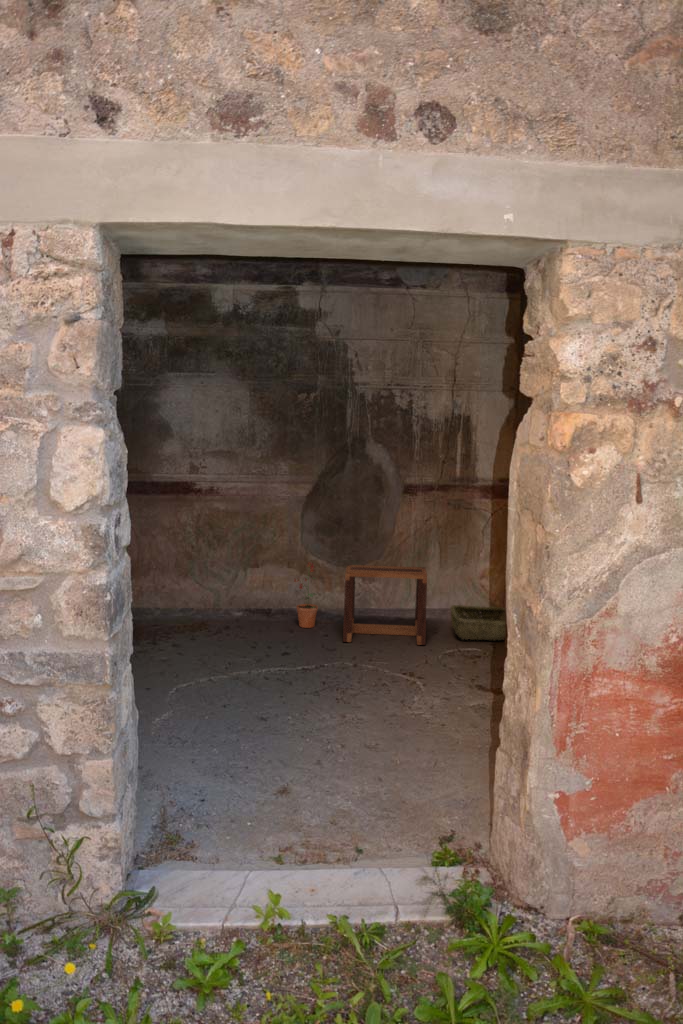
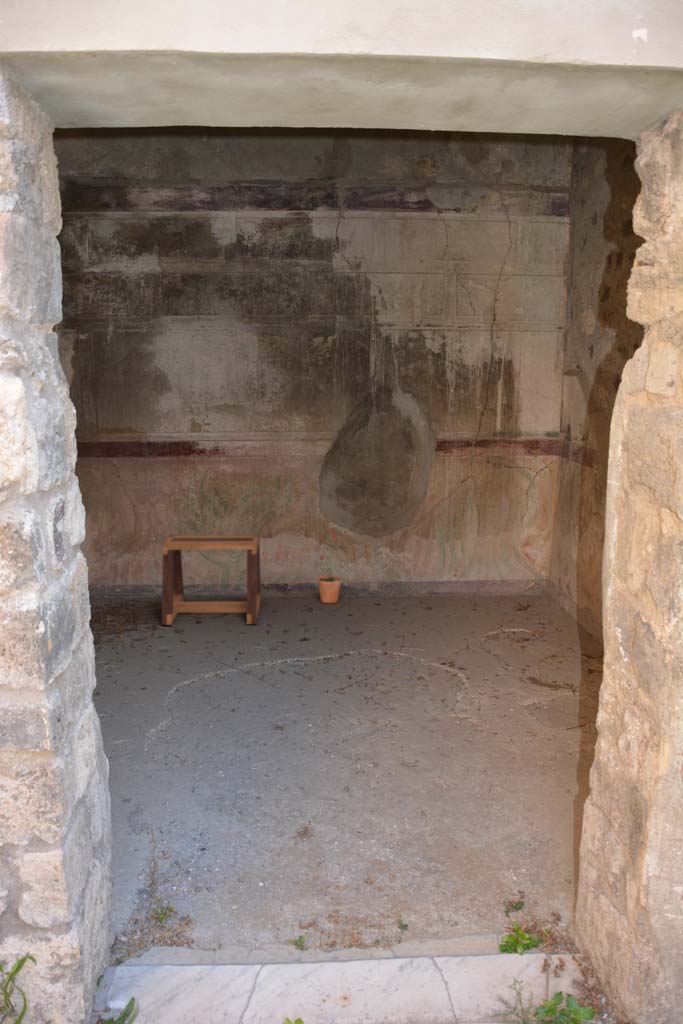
stool: present [343,565,427,645] -> present [162,535,261,625]
woven basket: present [450,605,505,641] -> none [490,575,567,616]

